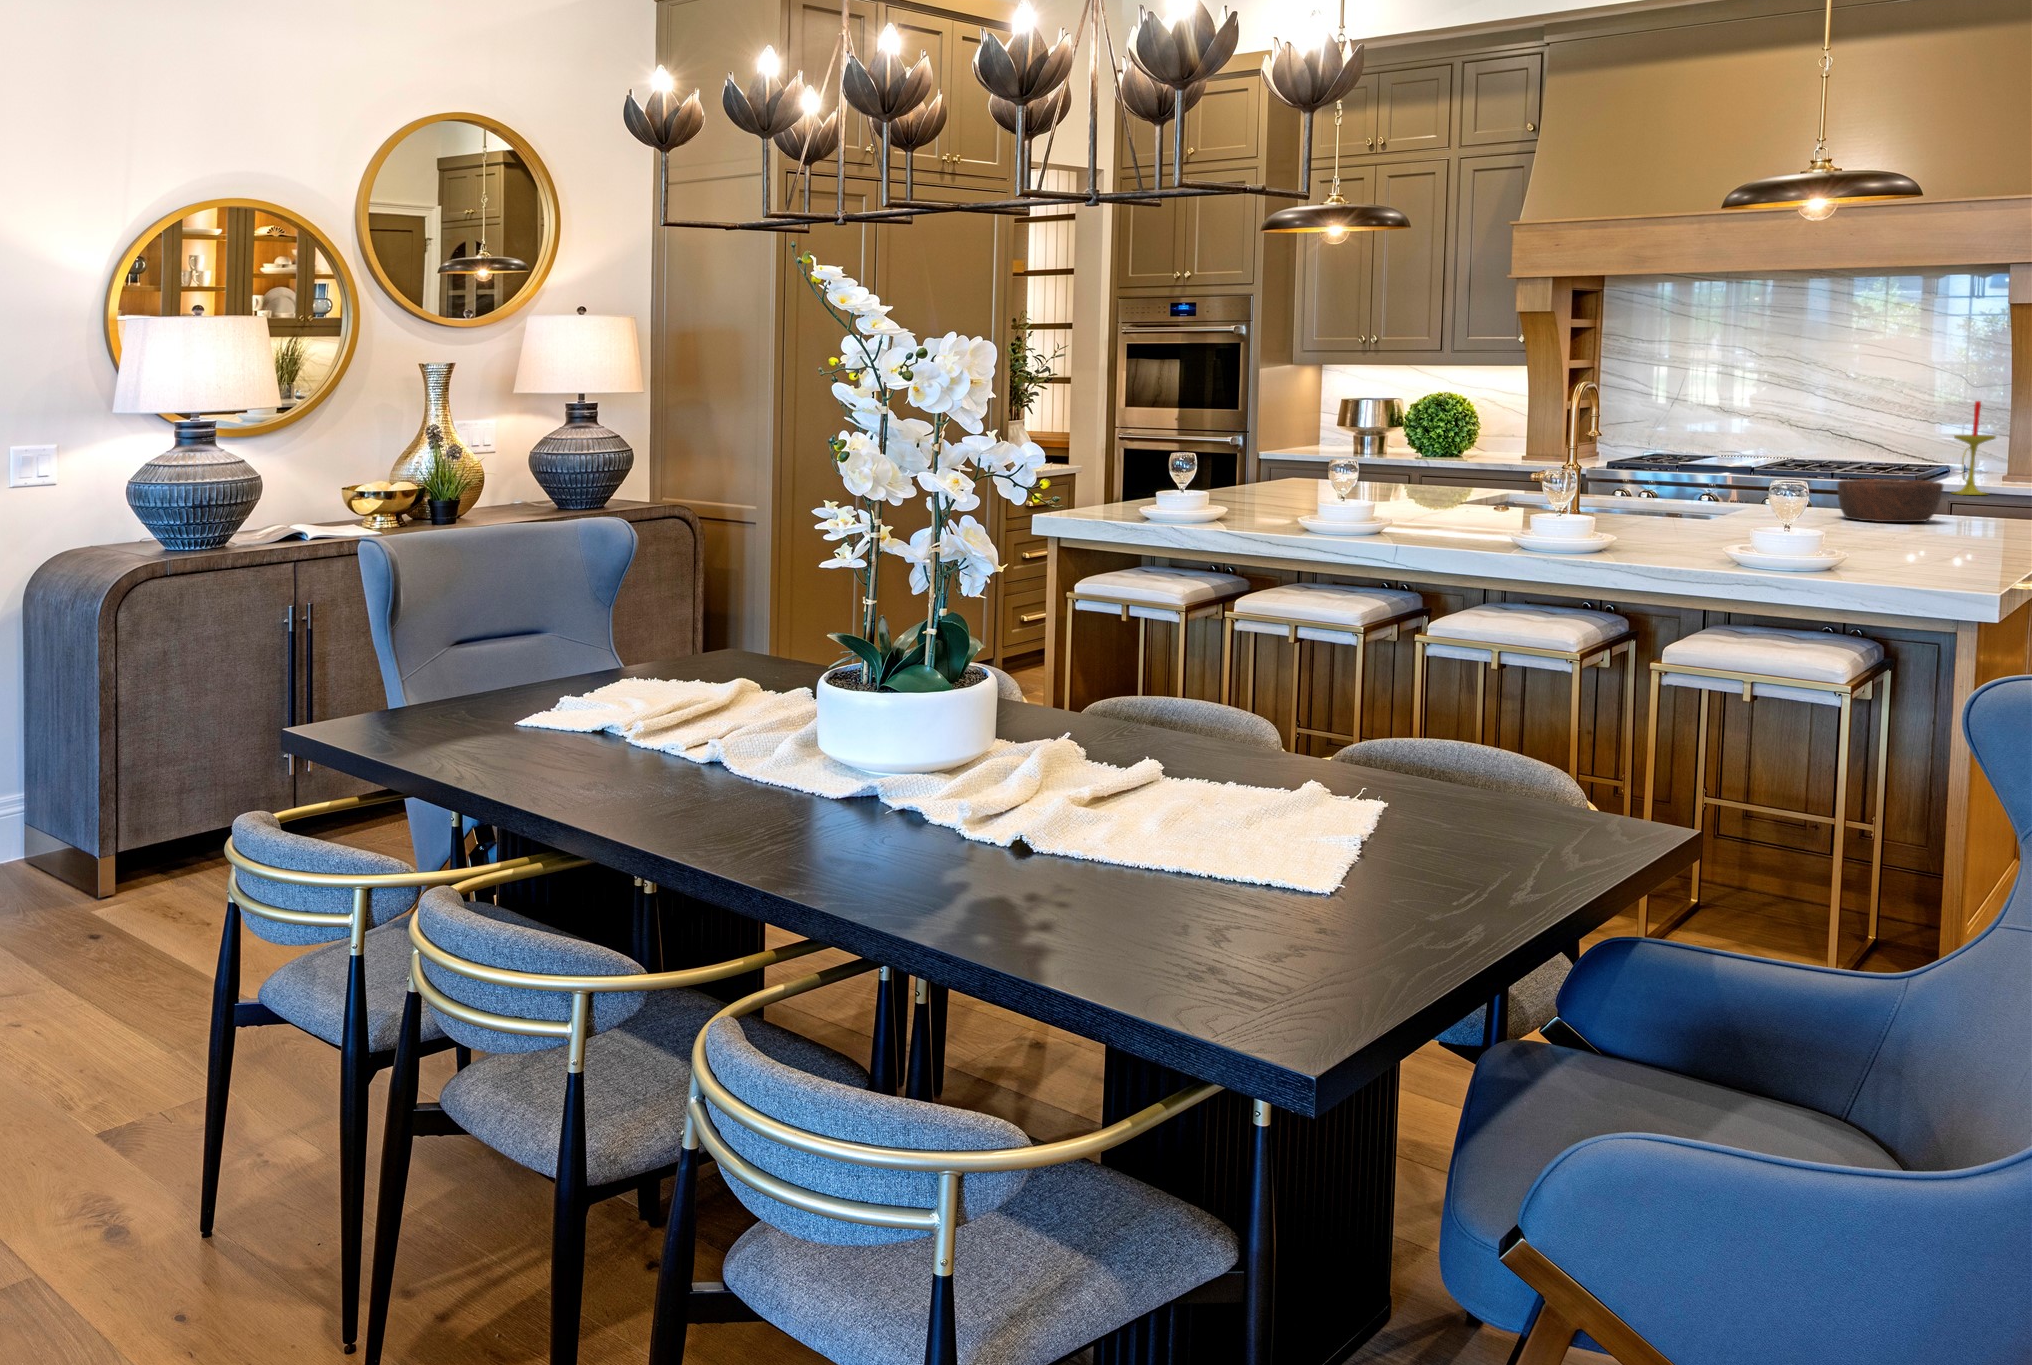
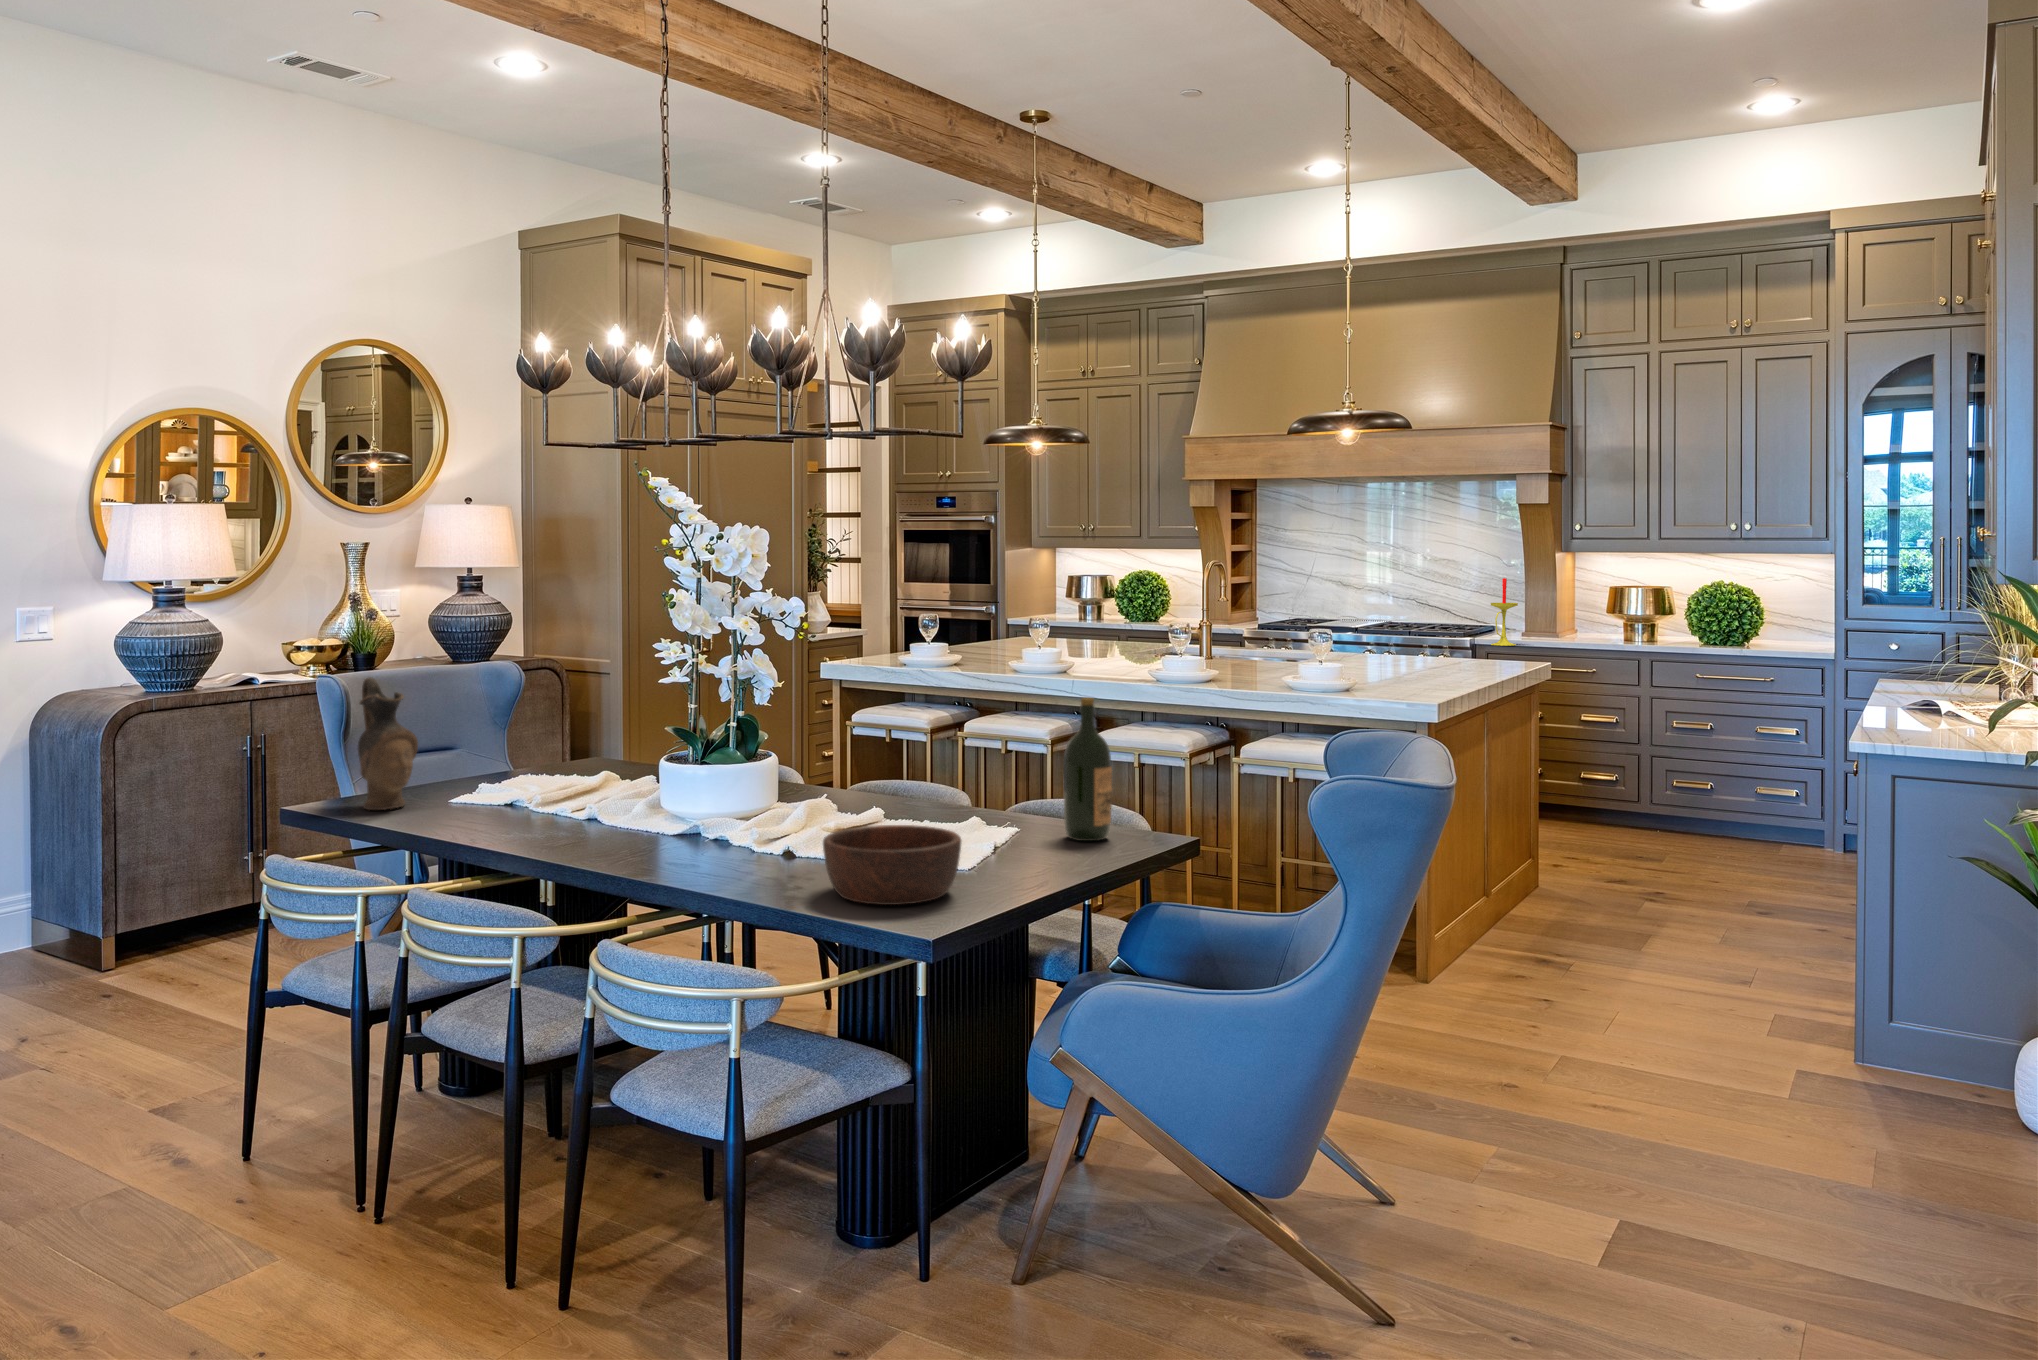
wooden bowl: present [1837,479,1943,522] -> present [823,825,961,905]
ceramic pitcher: none [386,547,472,742] -> present [358,677,418,810]
wine bottle: none [1460,596,1545,829] -> present [1064,698,1112,841]

